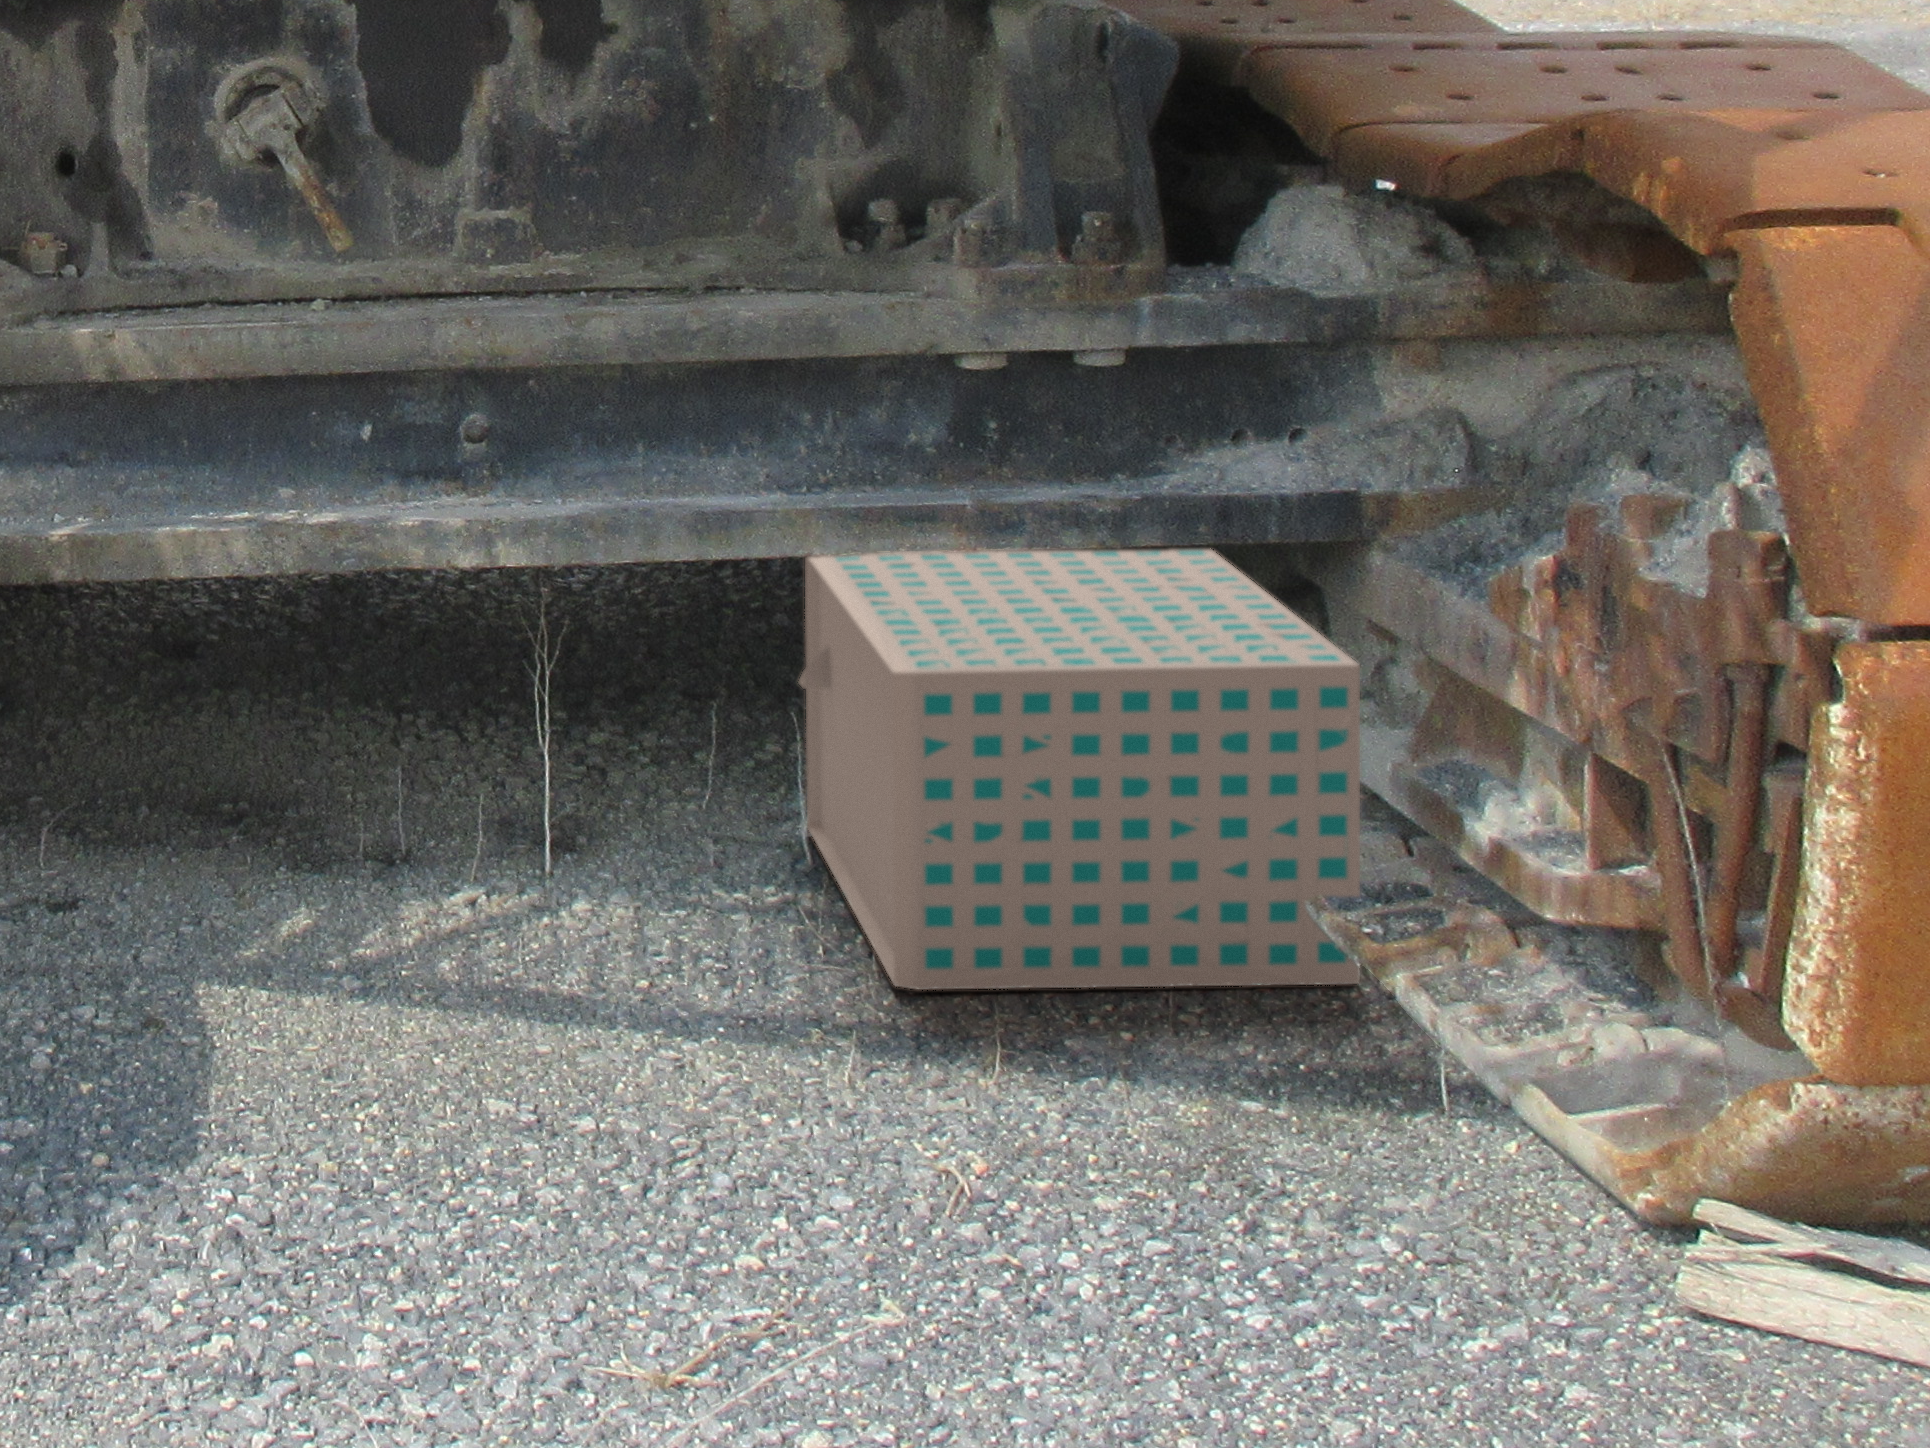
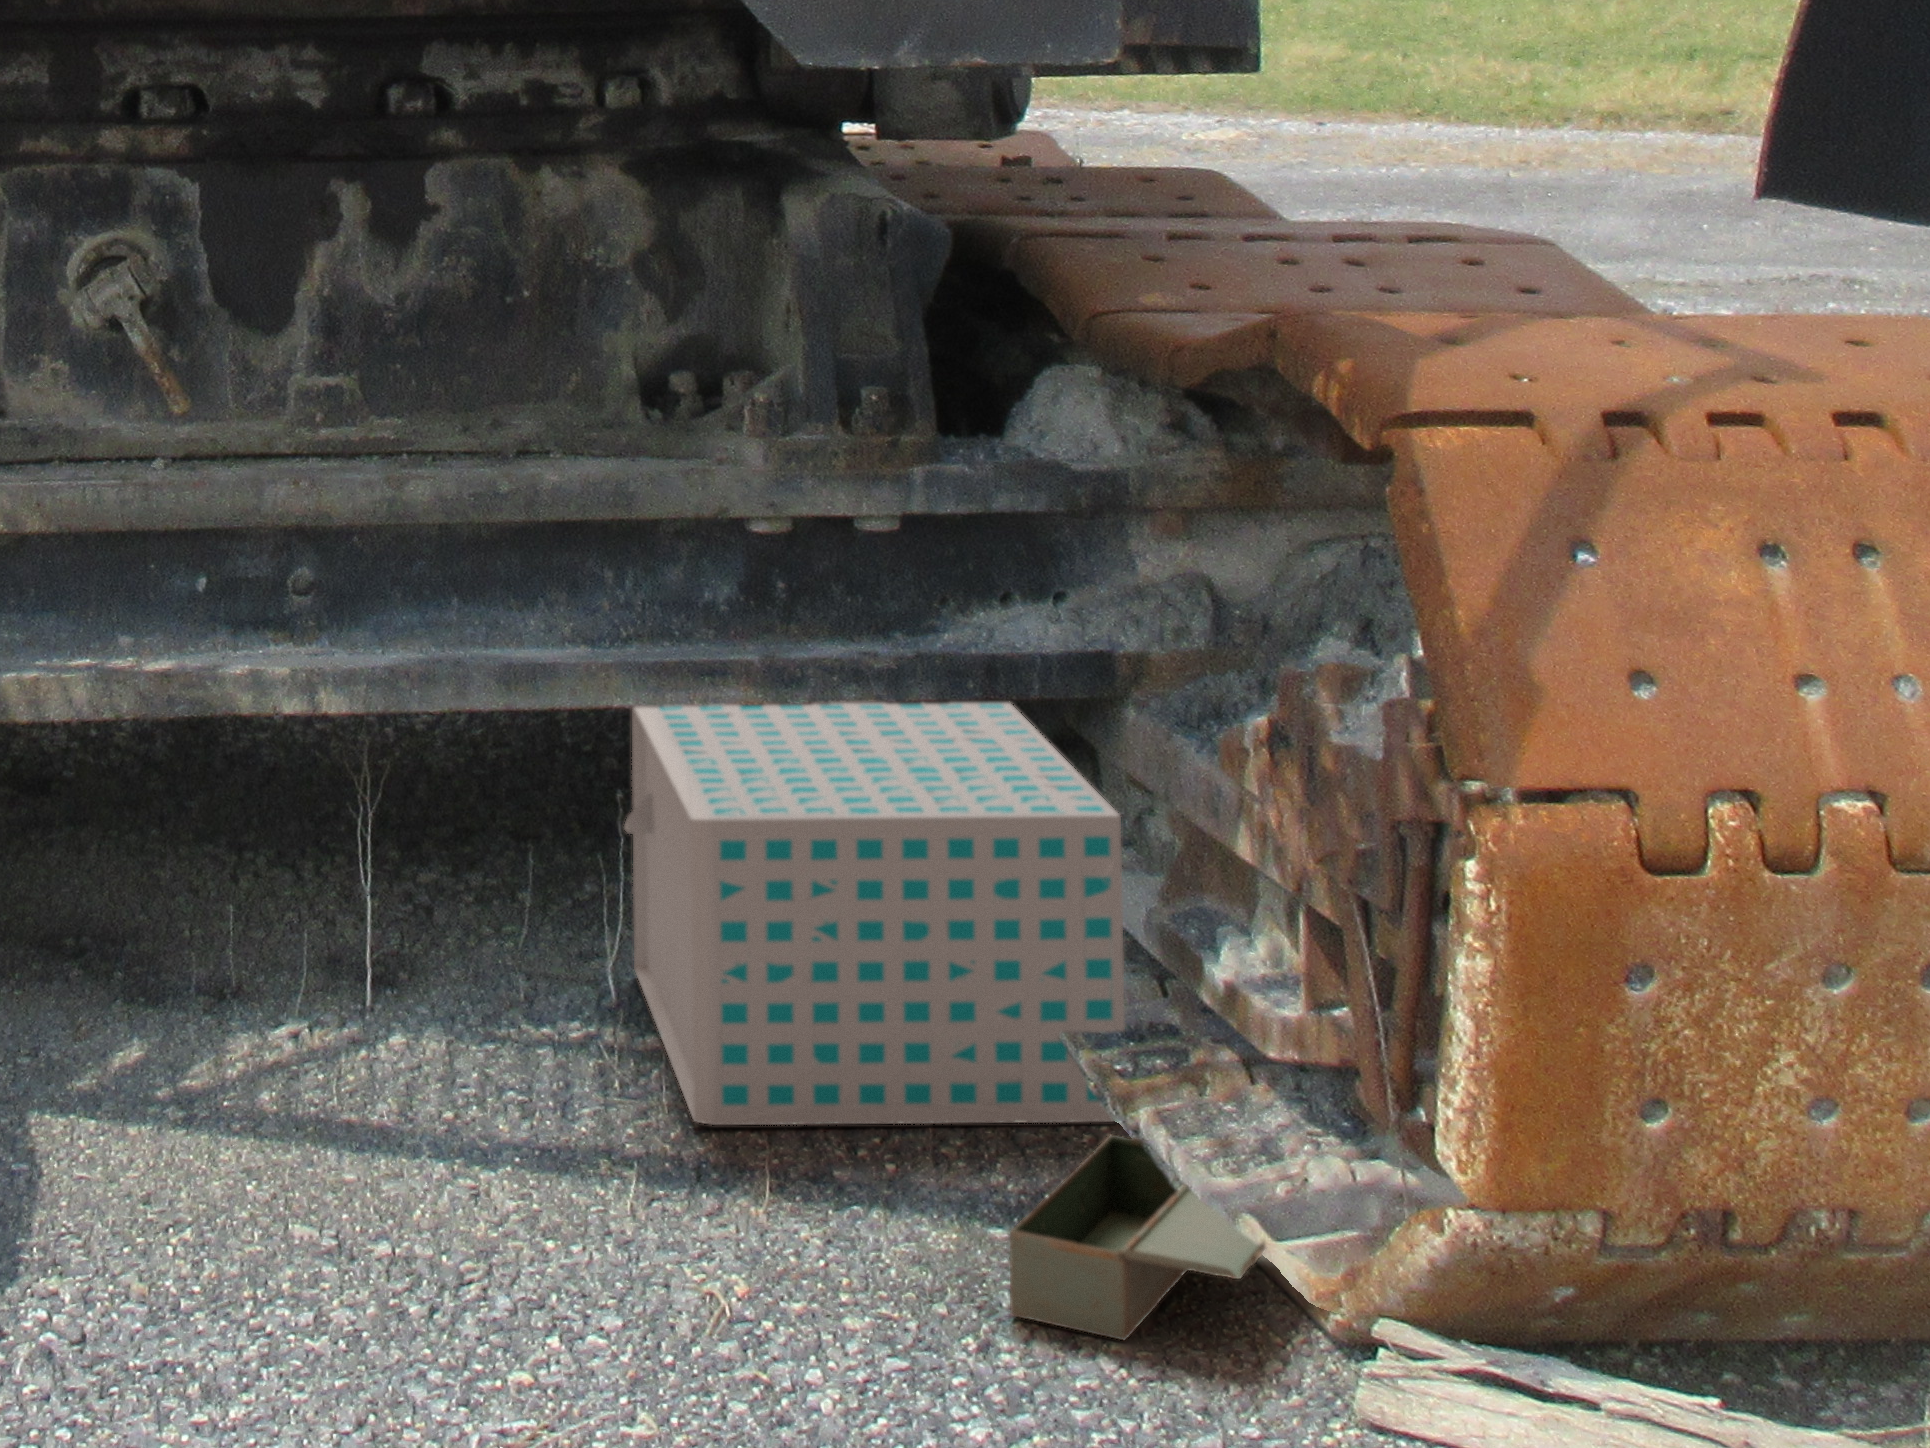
toolbox: none [1268,1000,1608,1219] -> present [1010,1135,1265,1340]

